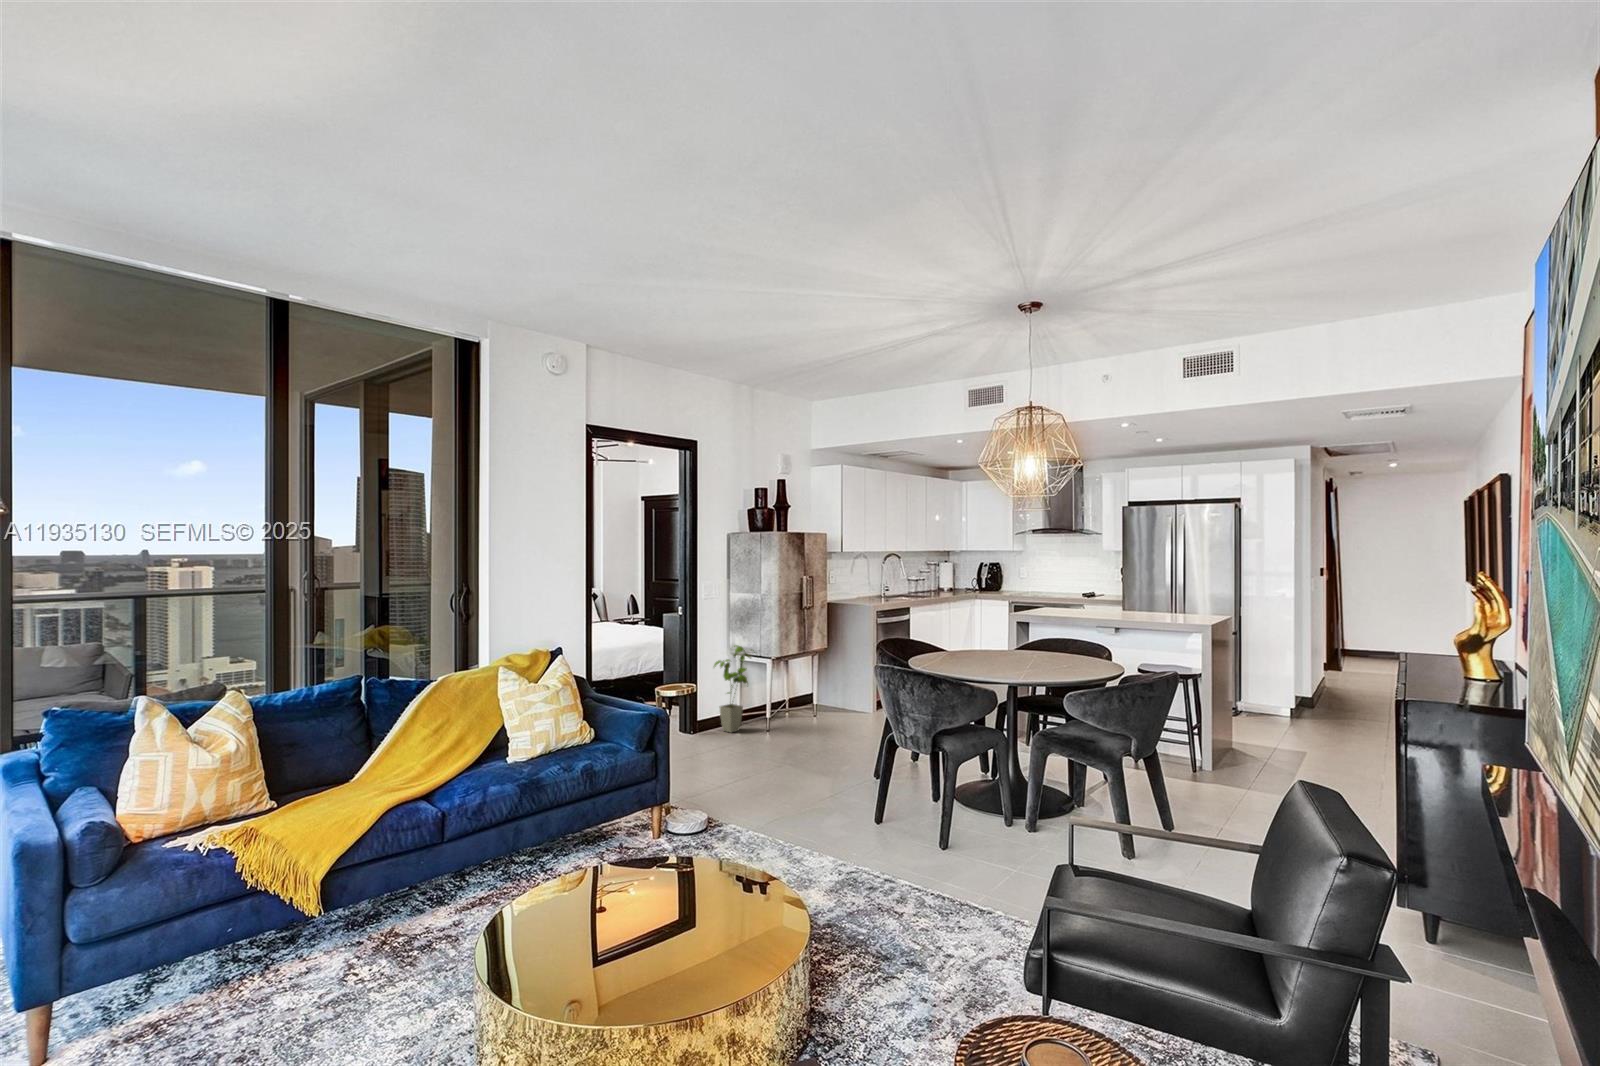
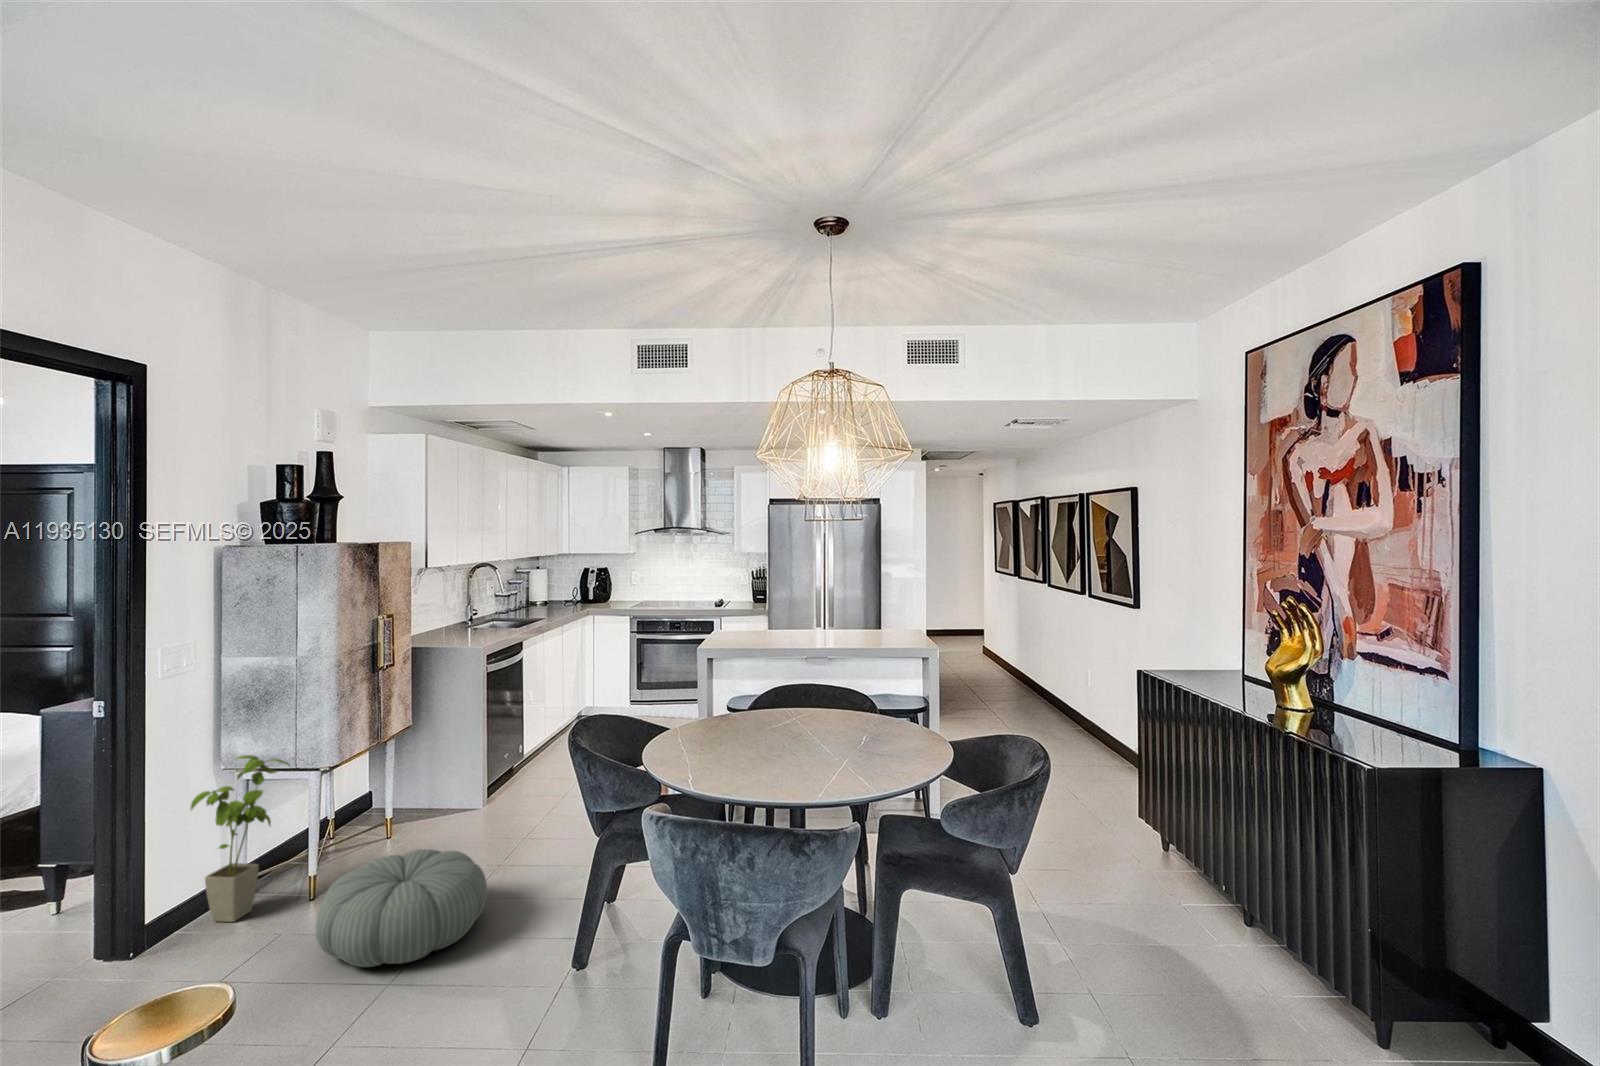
pouf: none [758,708,843,758] -> present [316,849,487,967]

